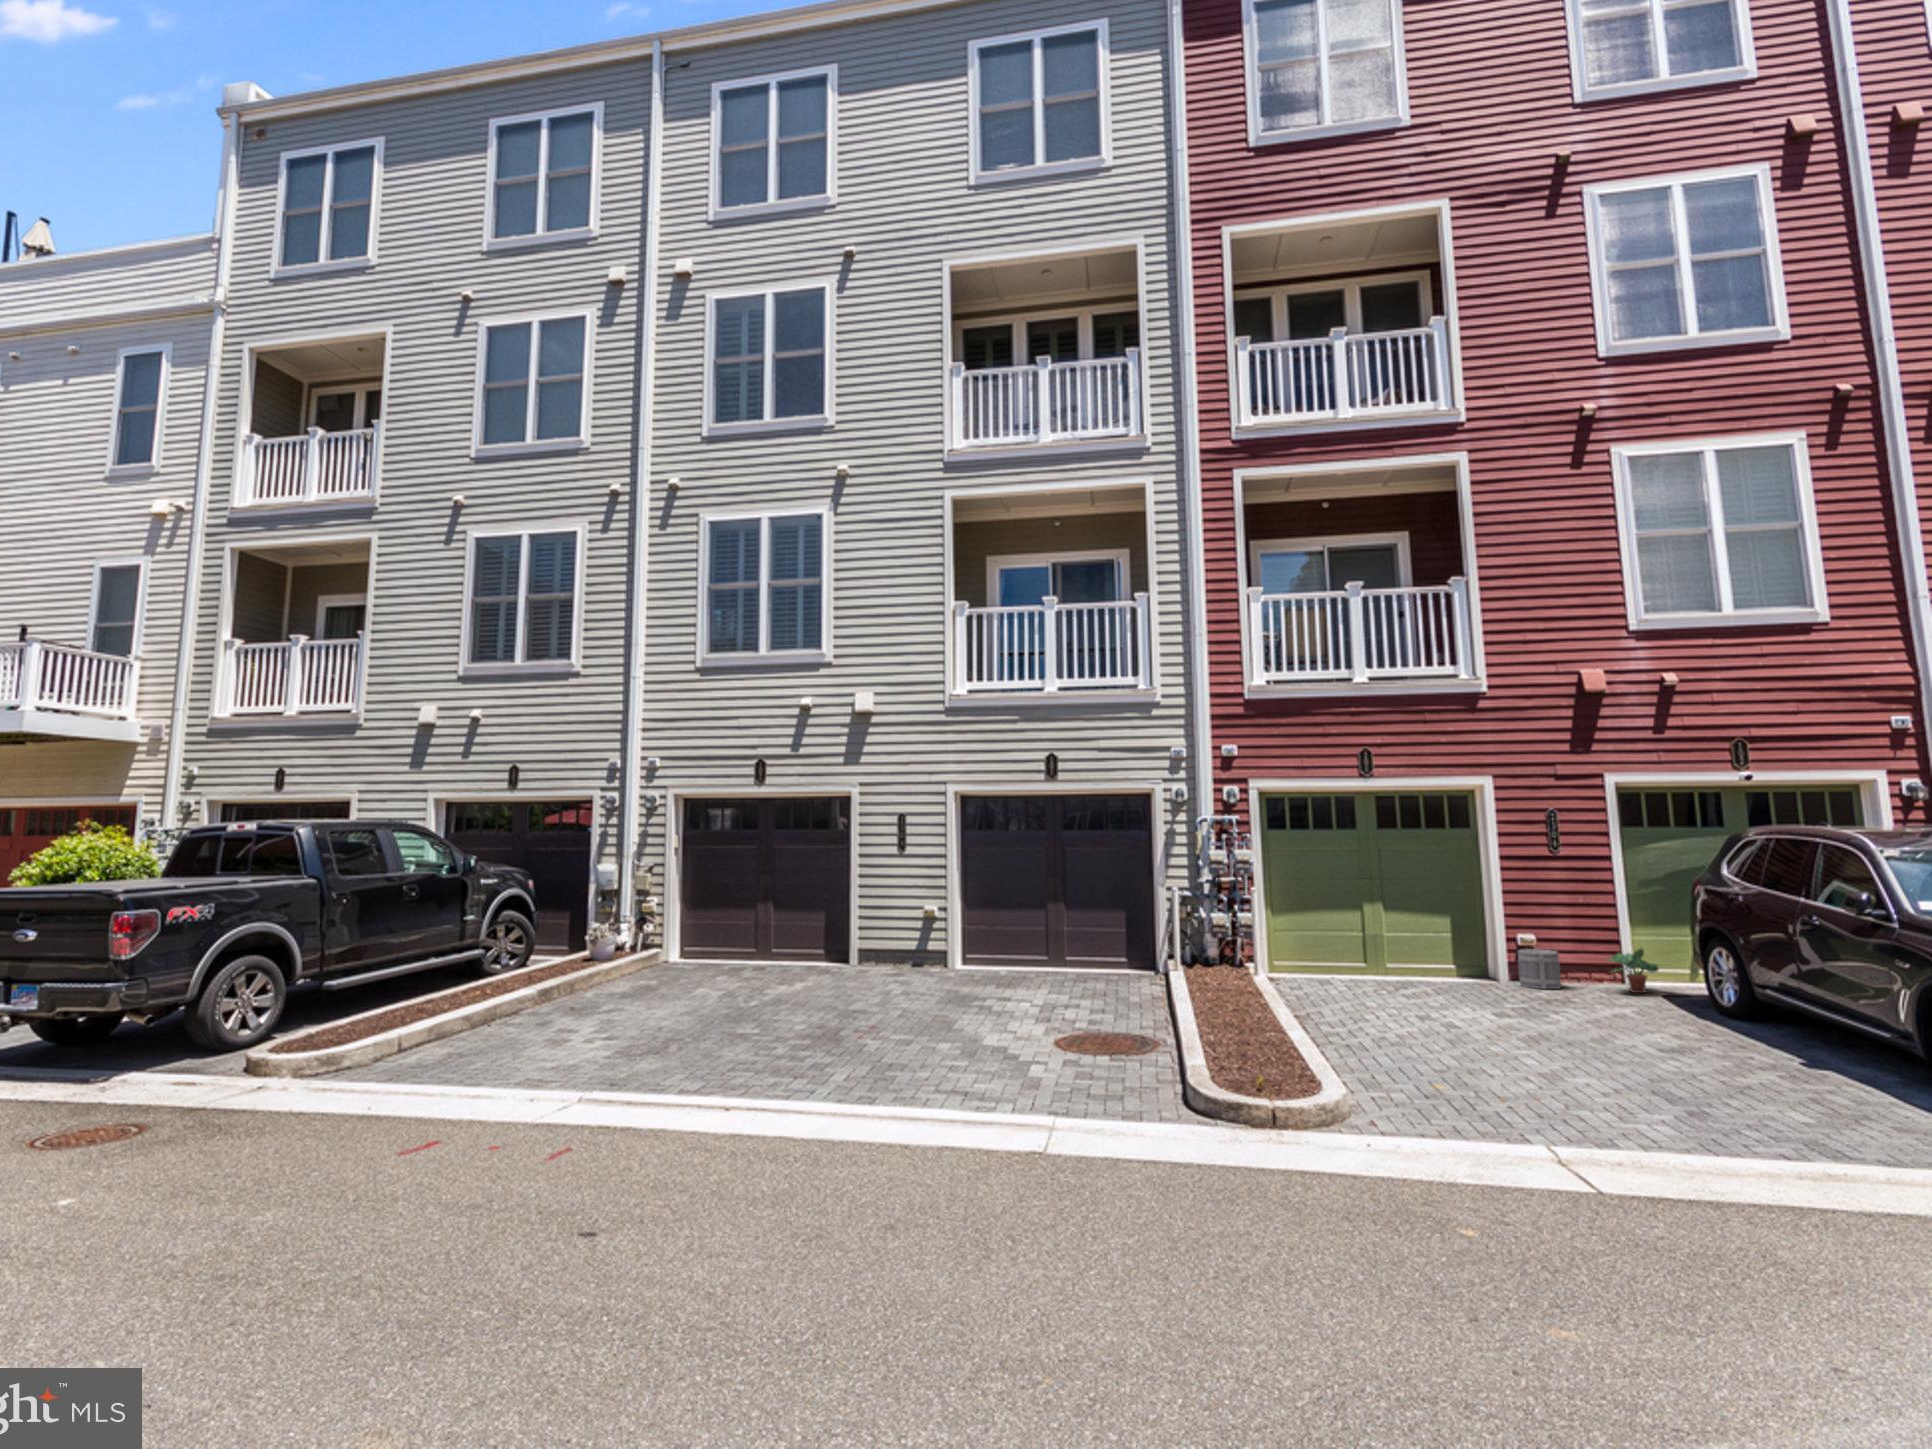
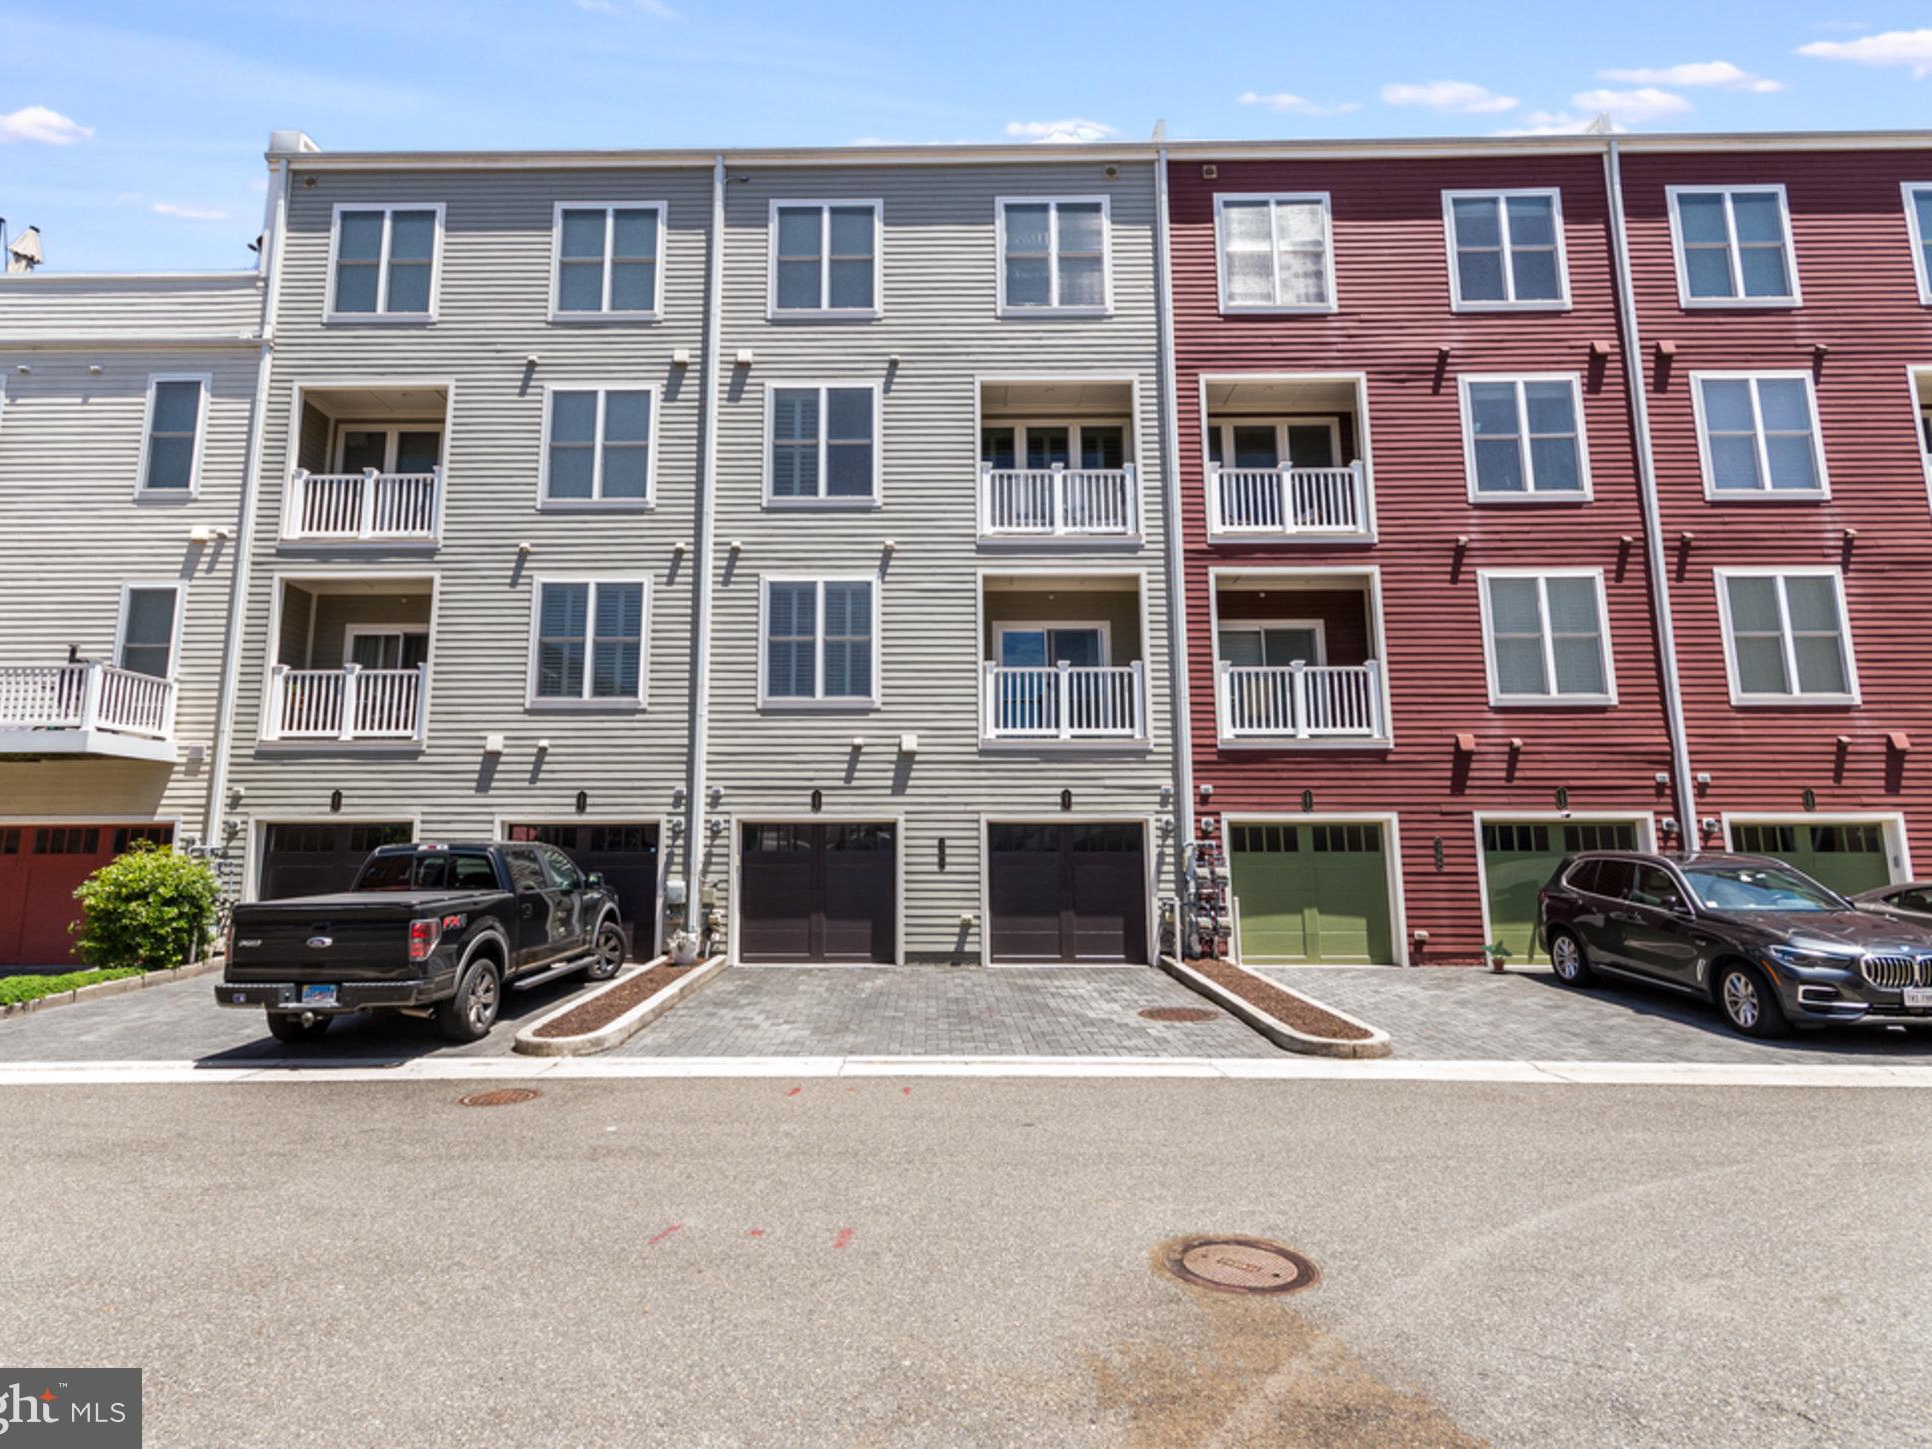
bucket: present [1518,949,1561,989] -> none [1416,943,1447,972]

